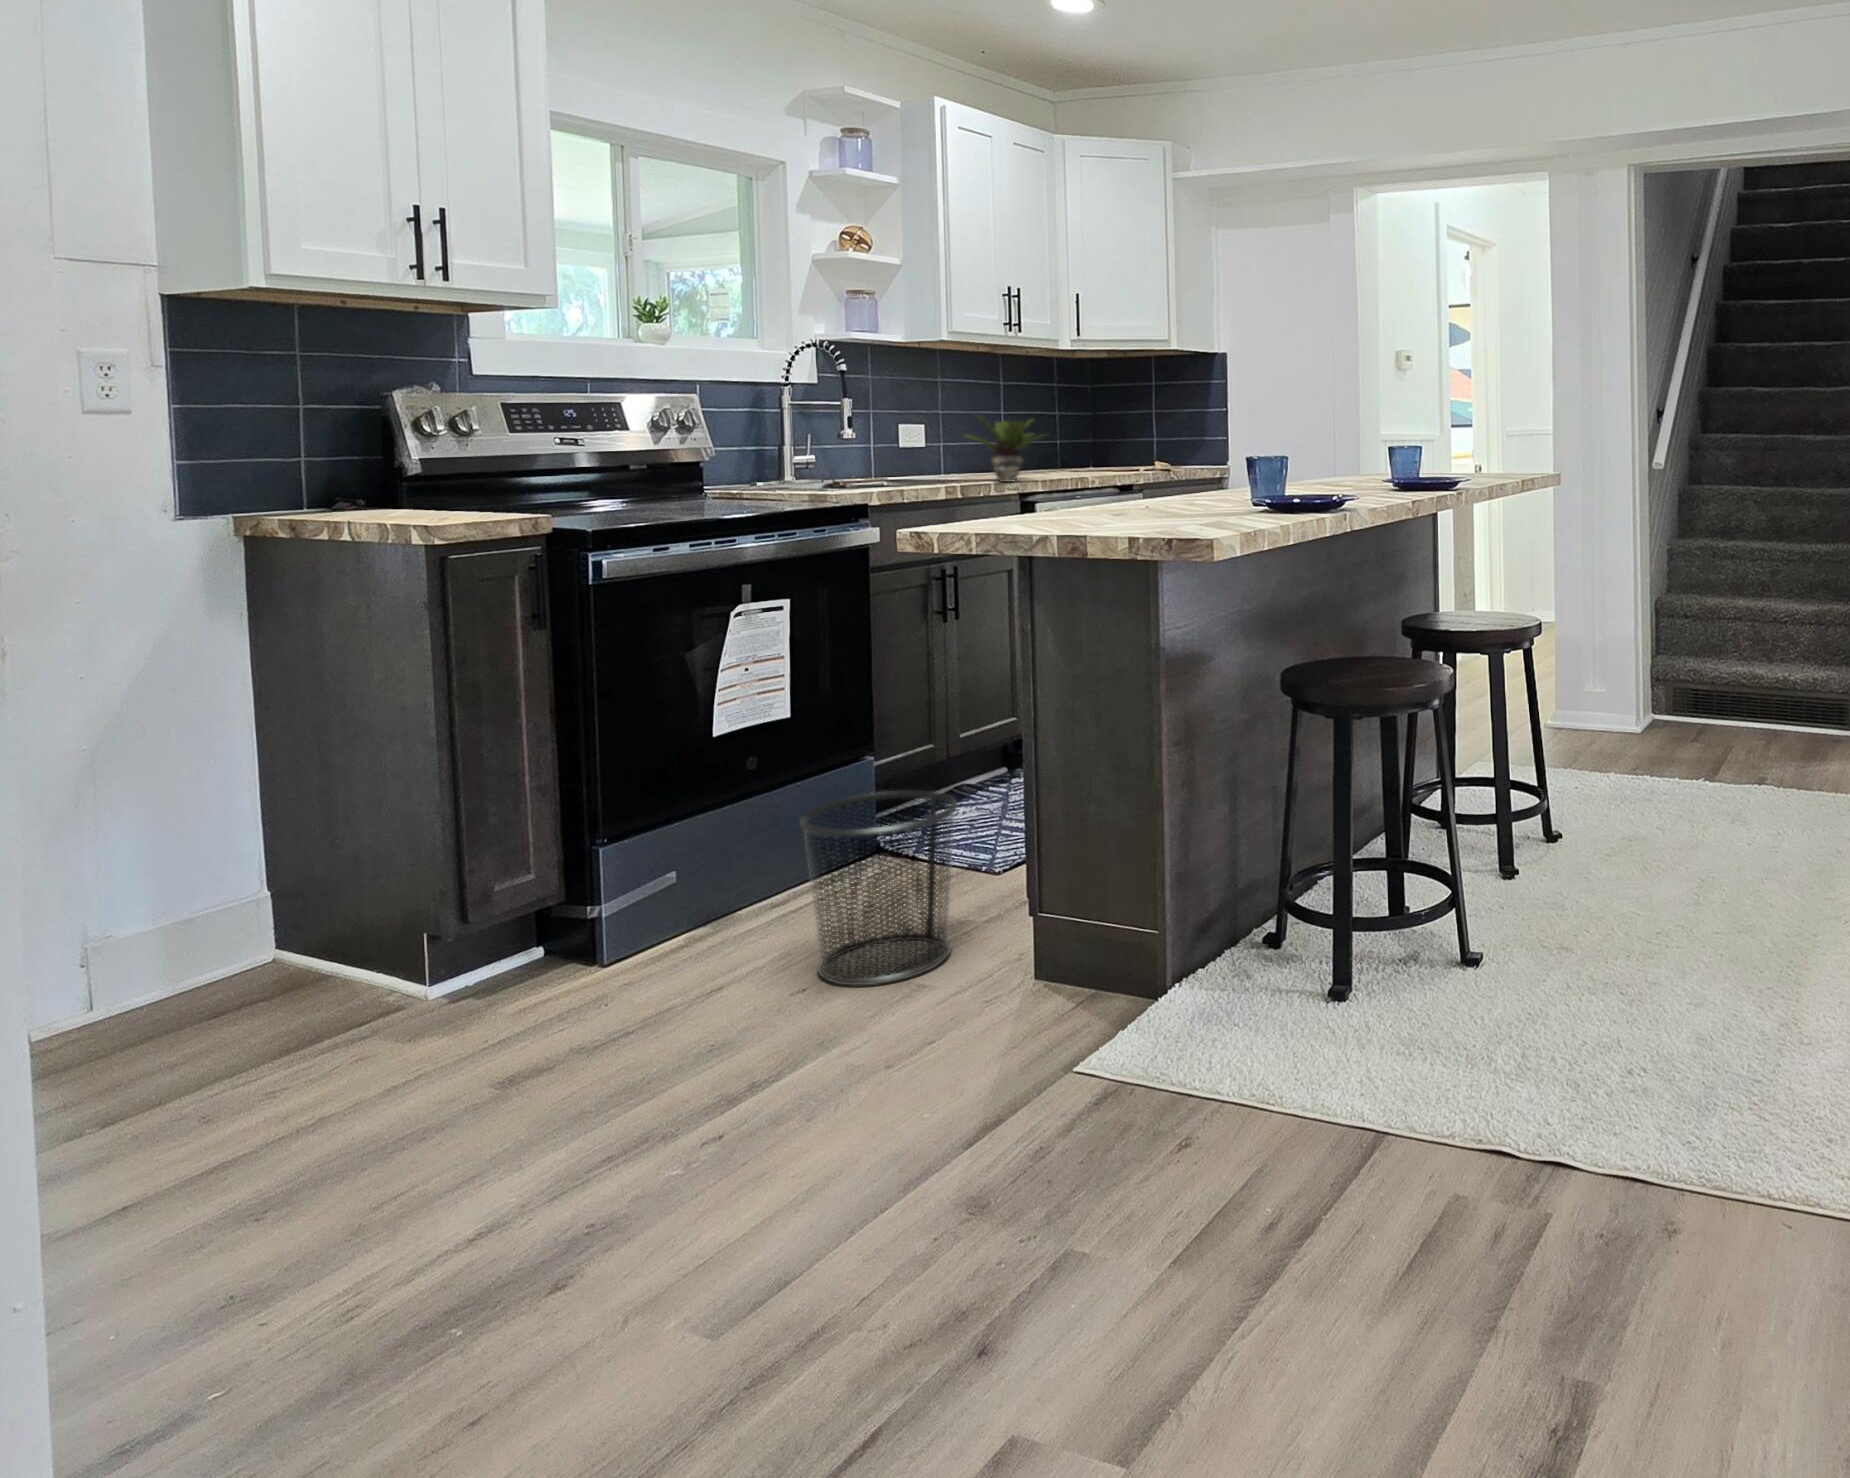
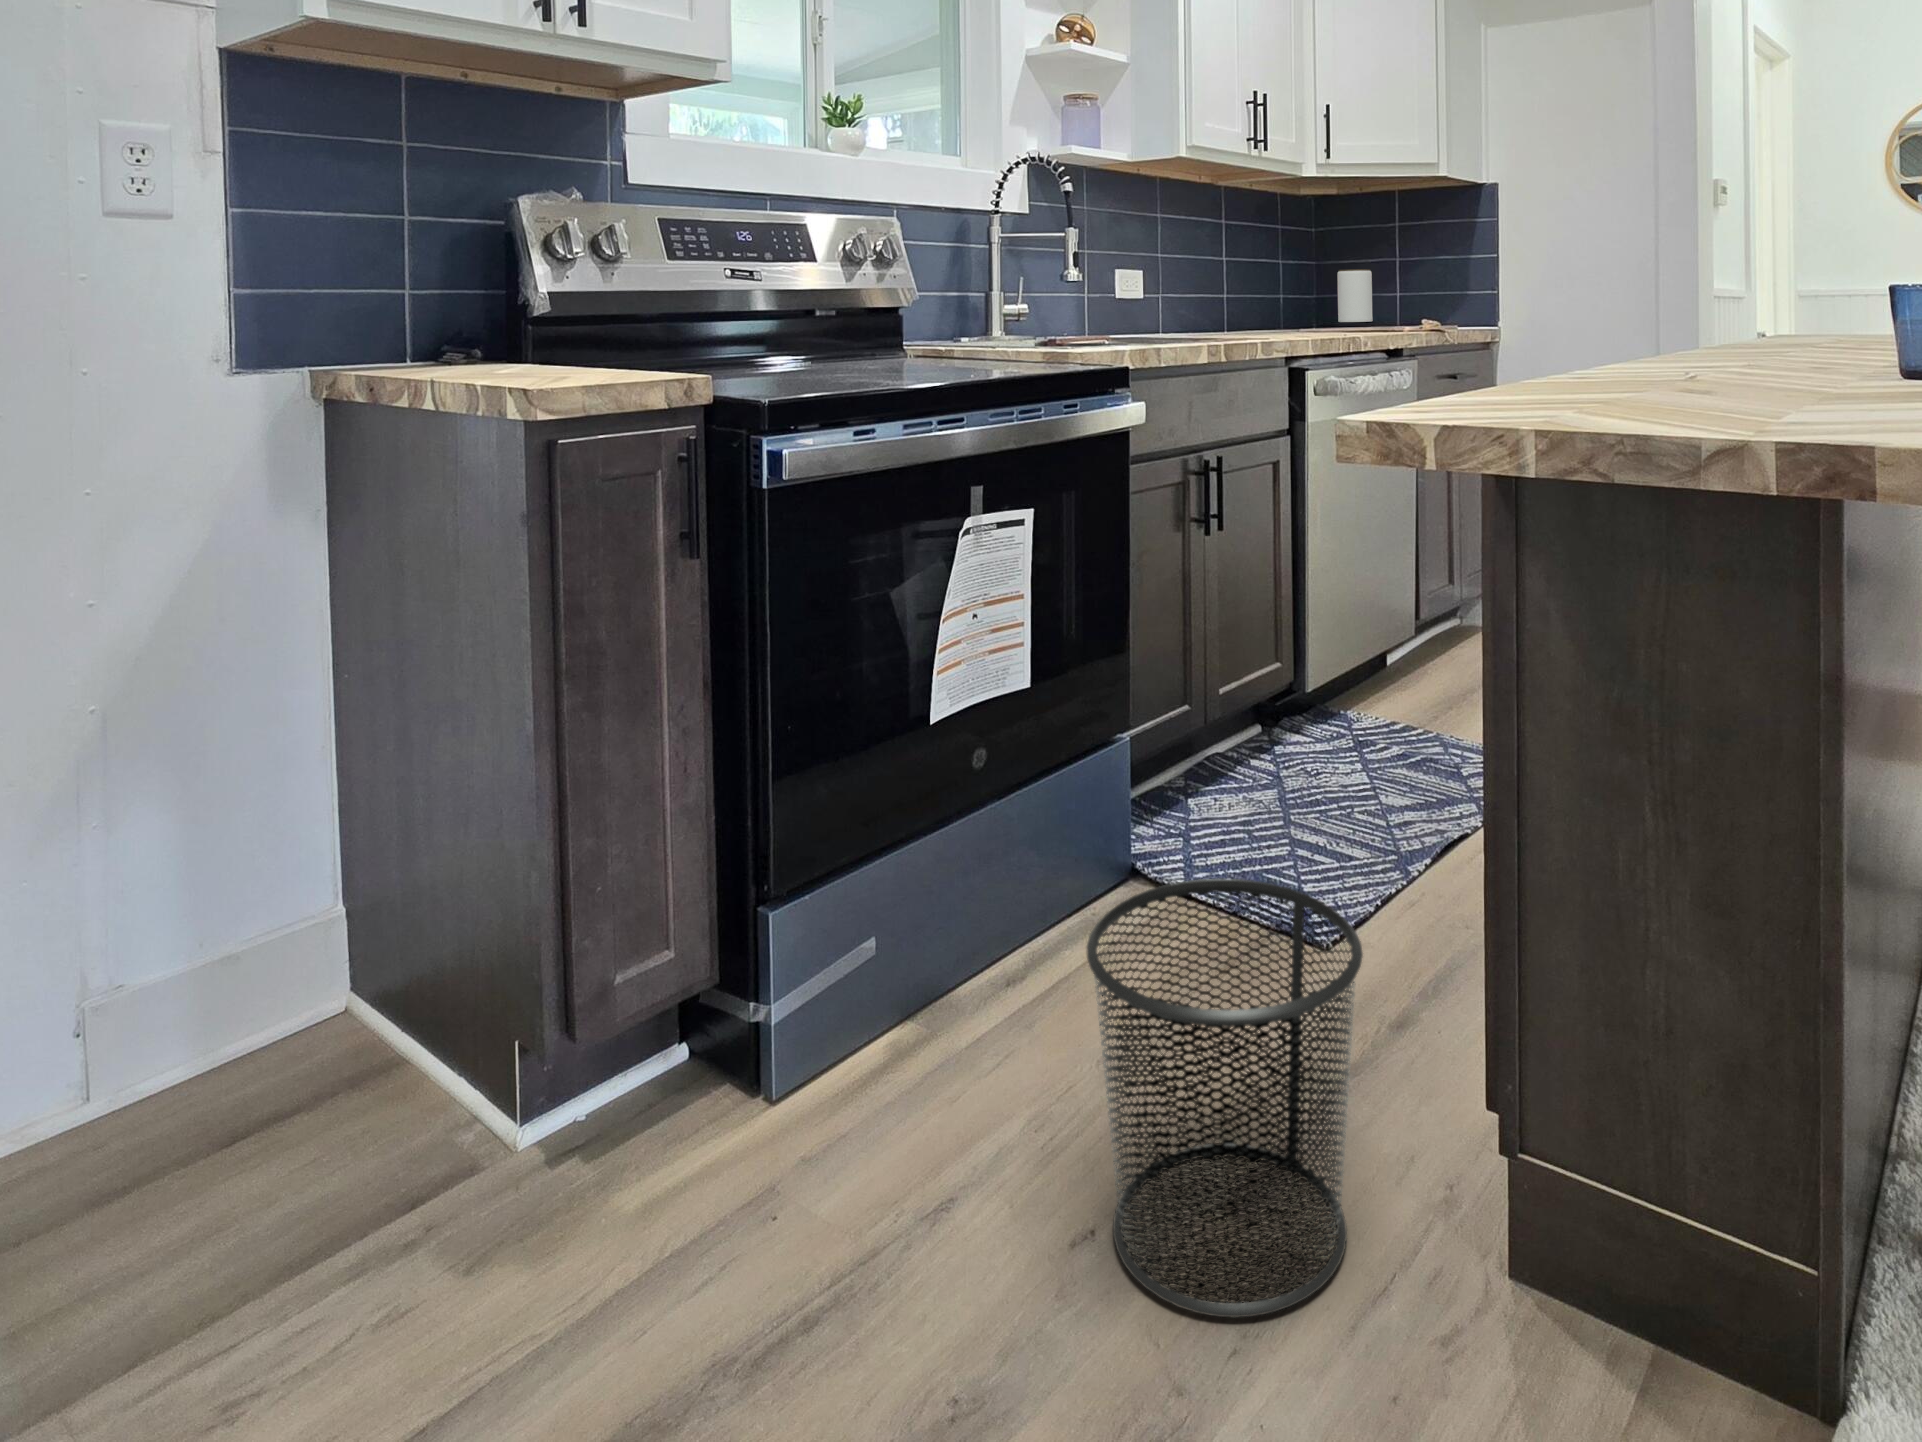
potted plant: present [966,415,1044,482] -> none [1203,248,1322,339]
jar: none [1110,421,1139,463] -> present [1337,269,1373,322]

